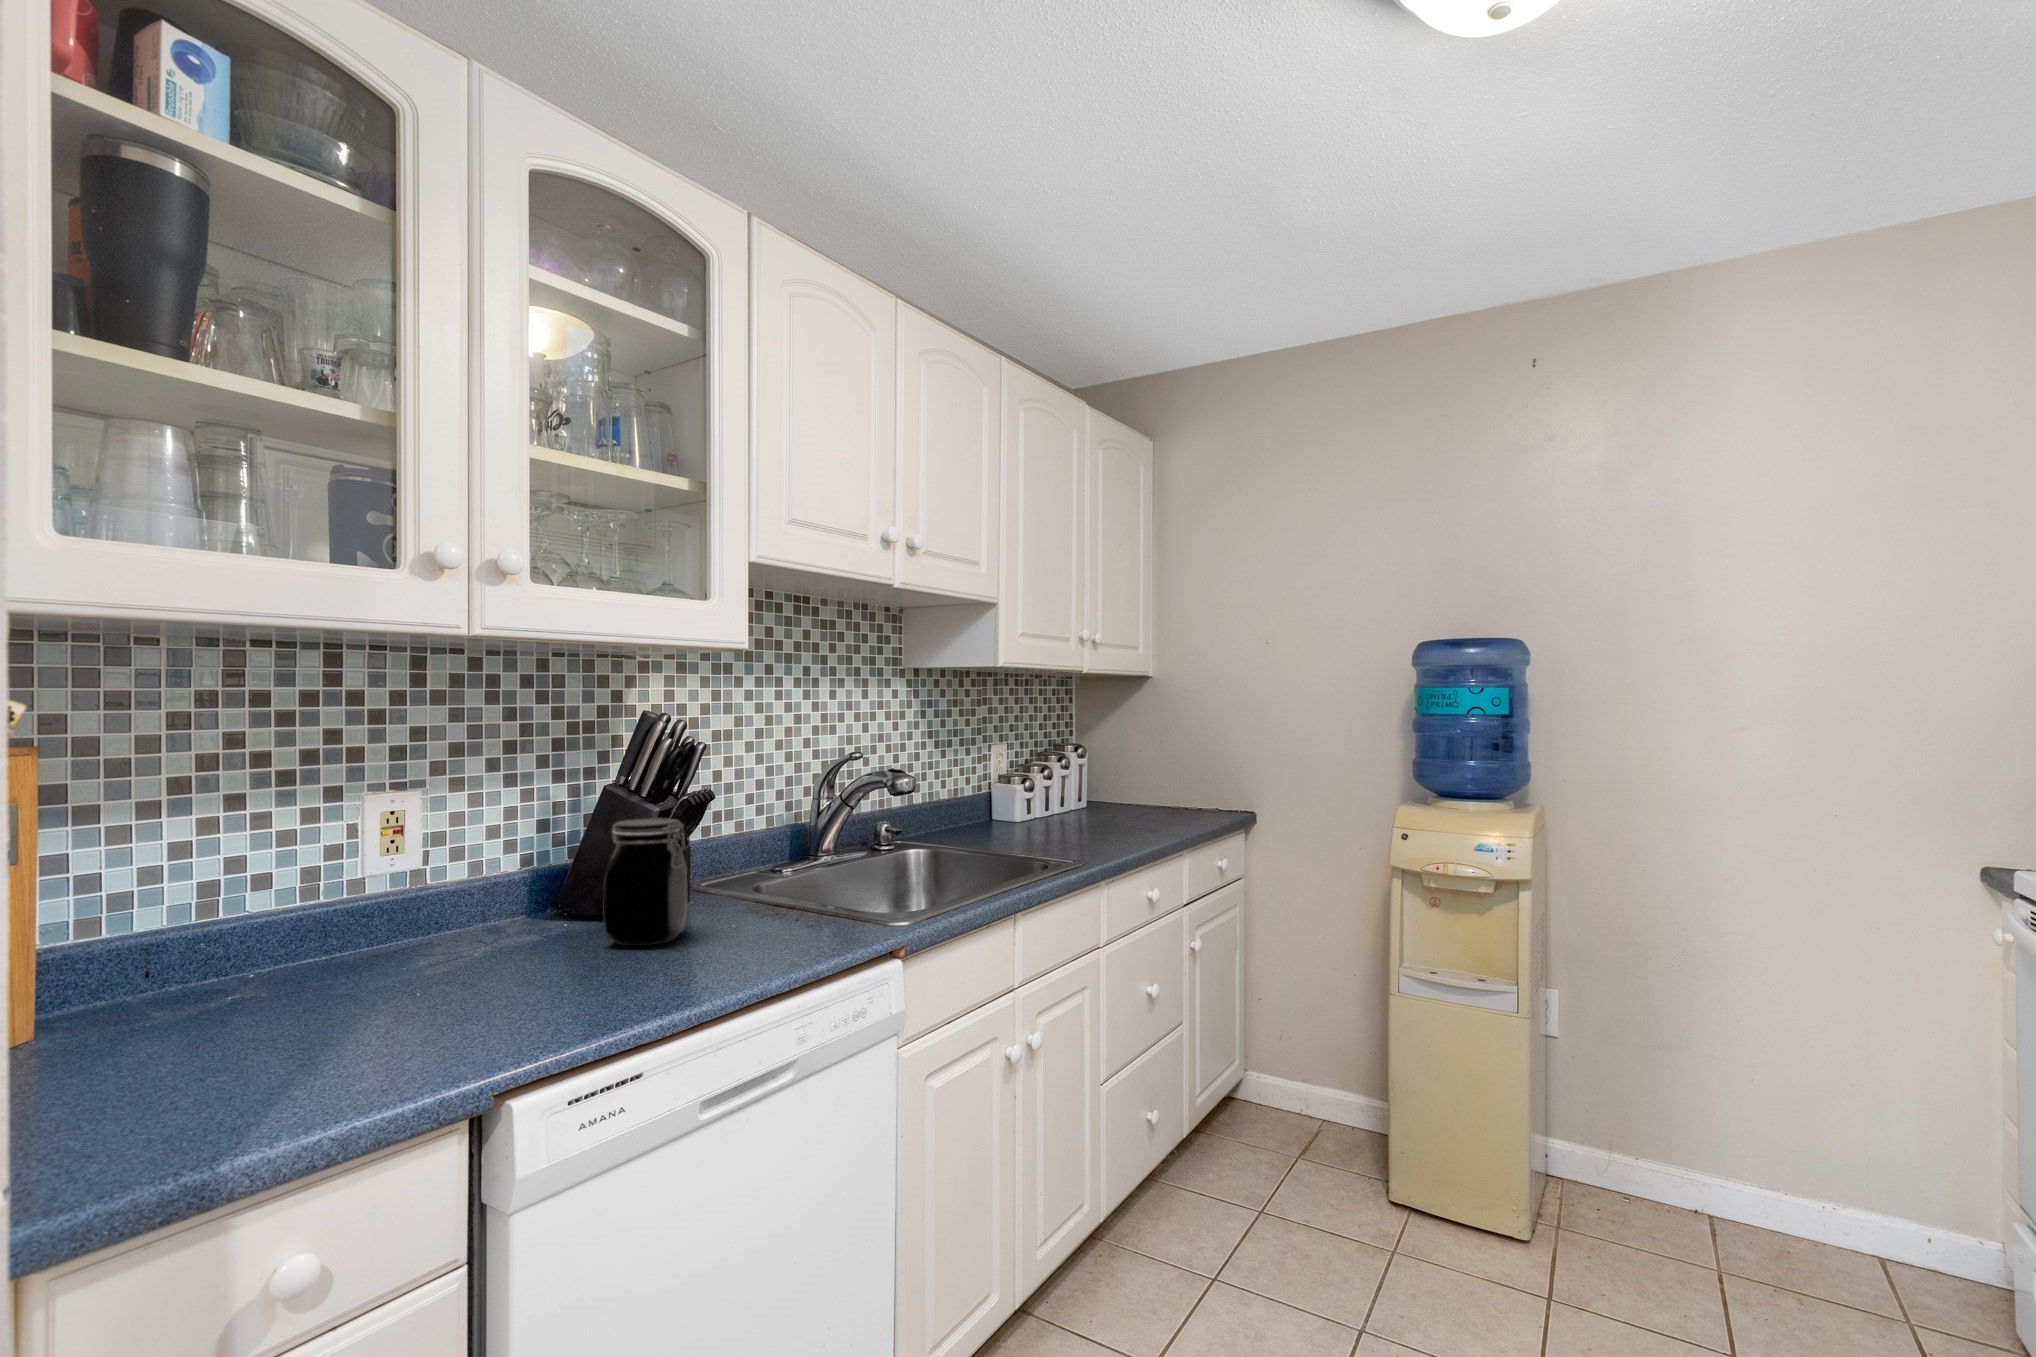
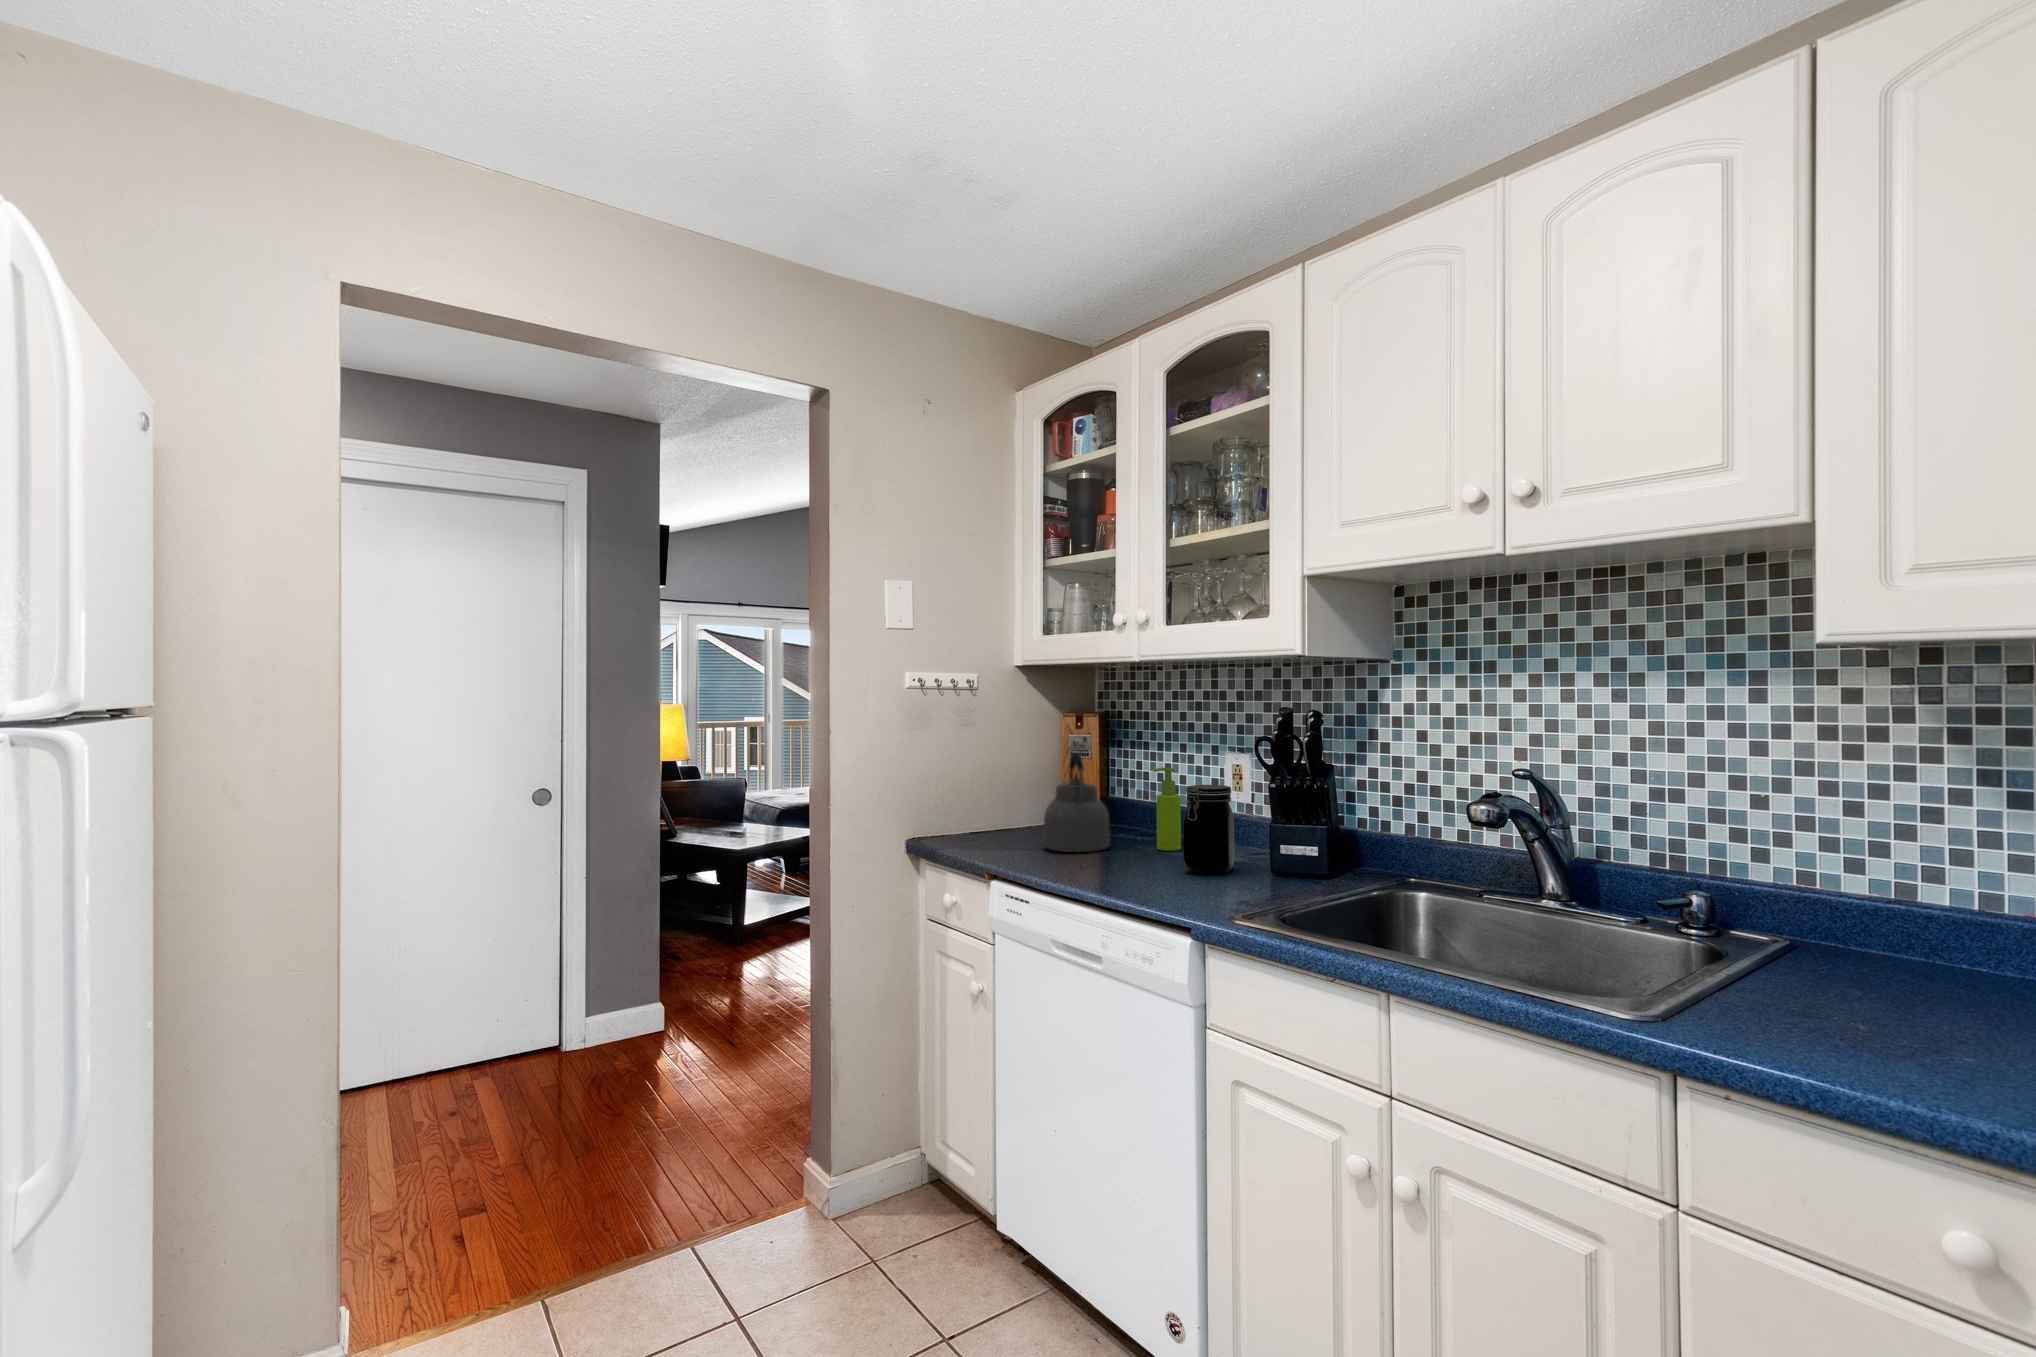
kettle: none [117,822,391,1053] -> present [1044,754,1110,852]
soap dispenser: none [395,824,445,973] -> present [1152,768,1181,851]

